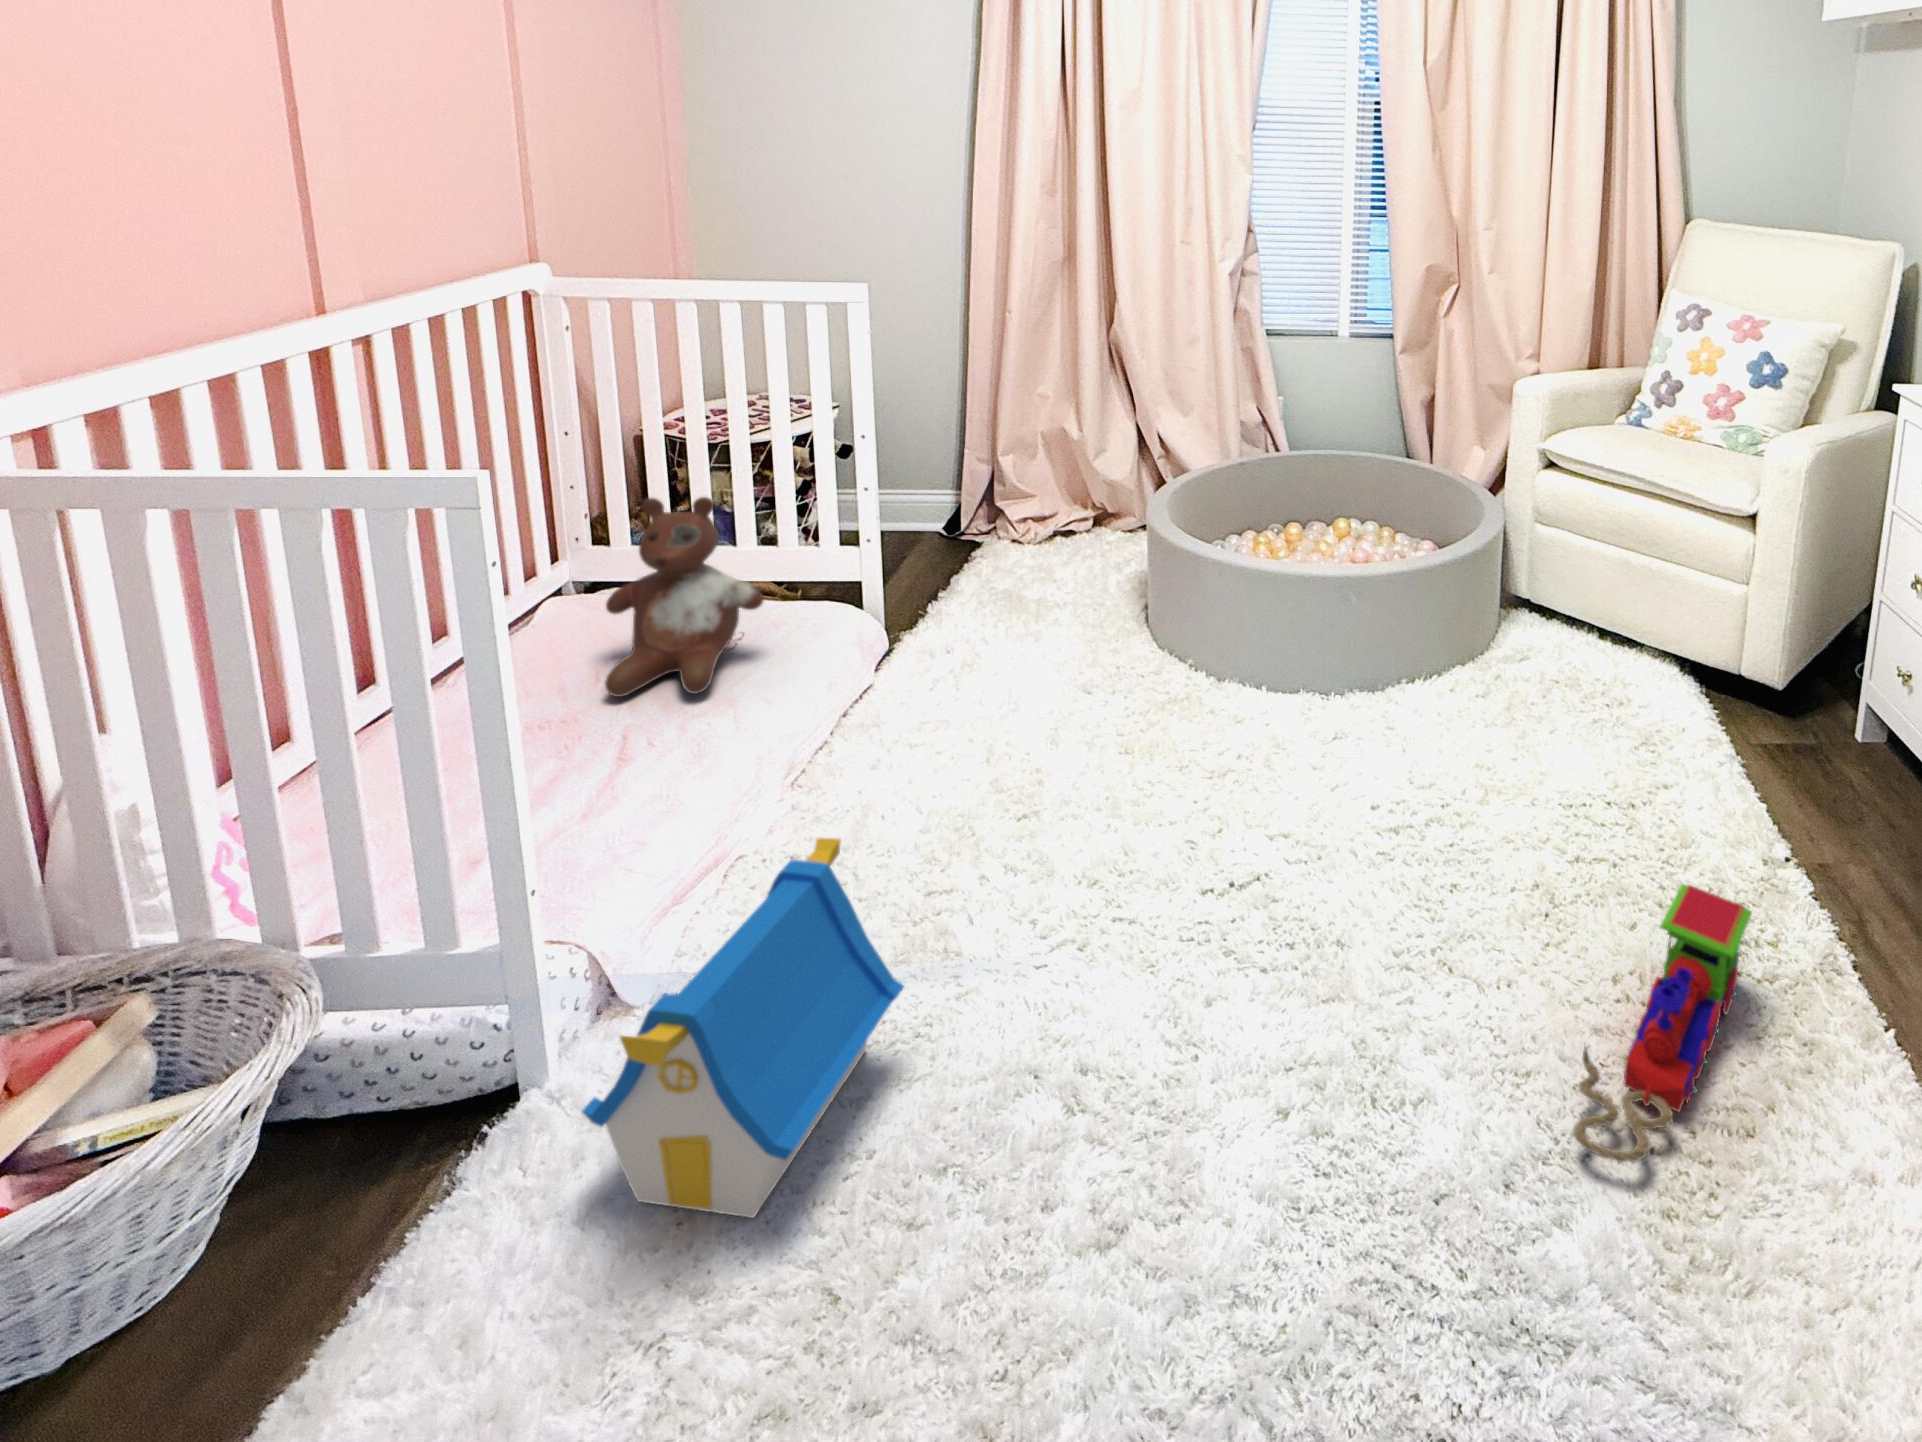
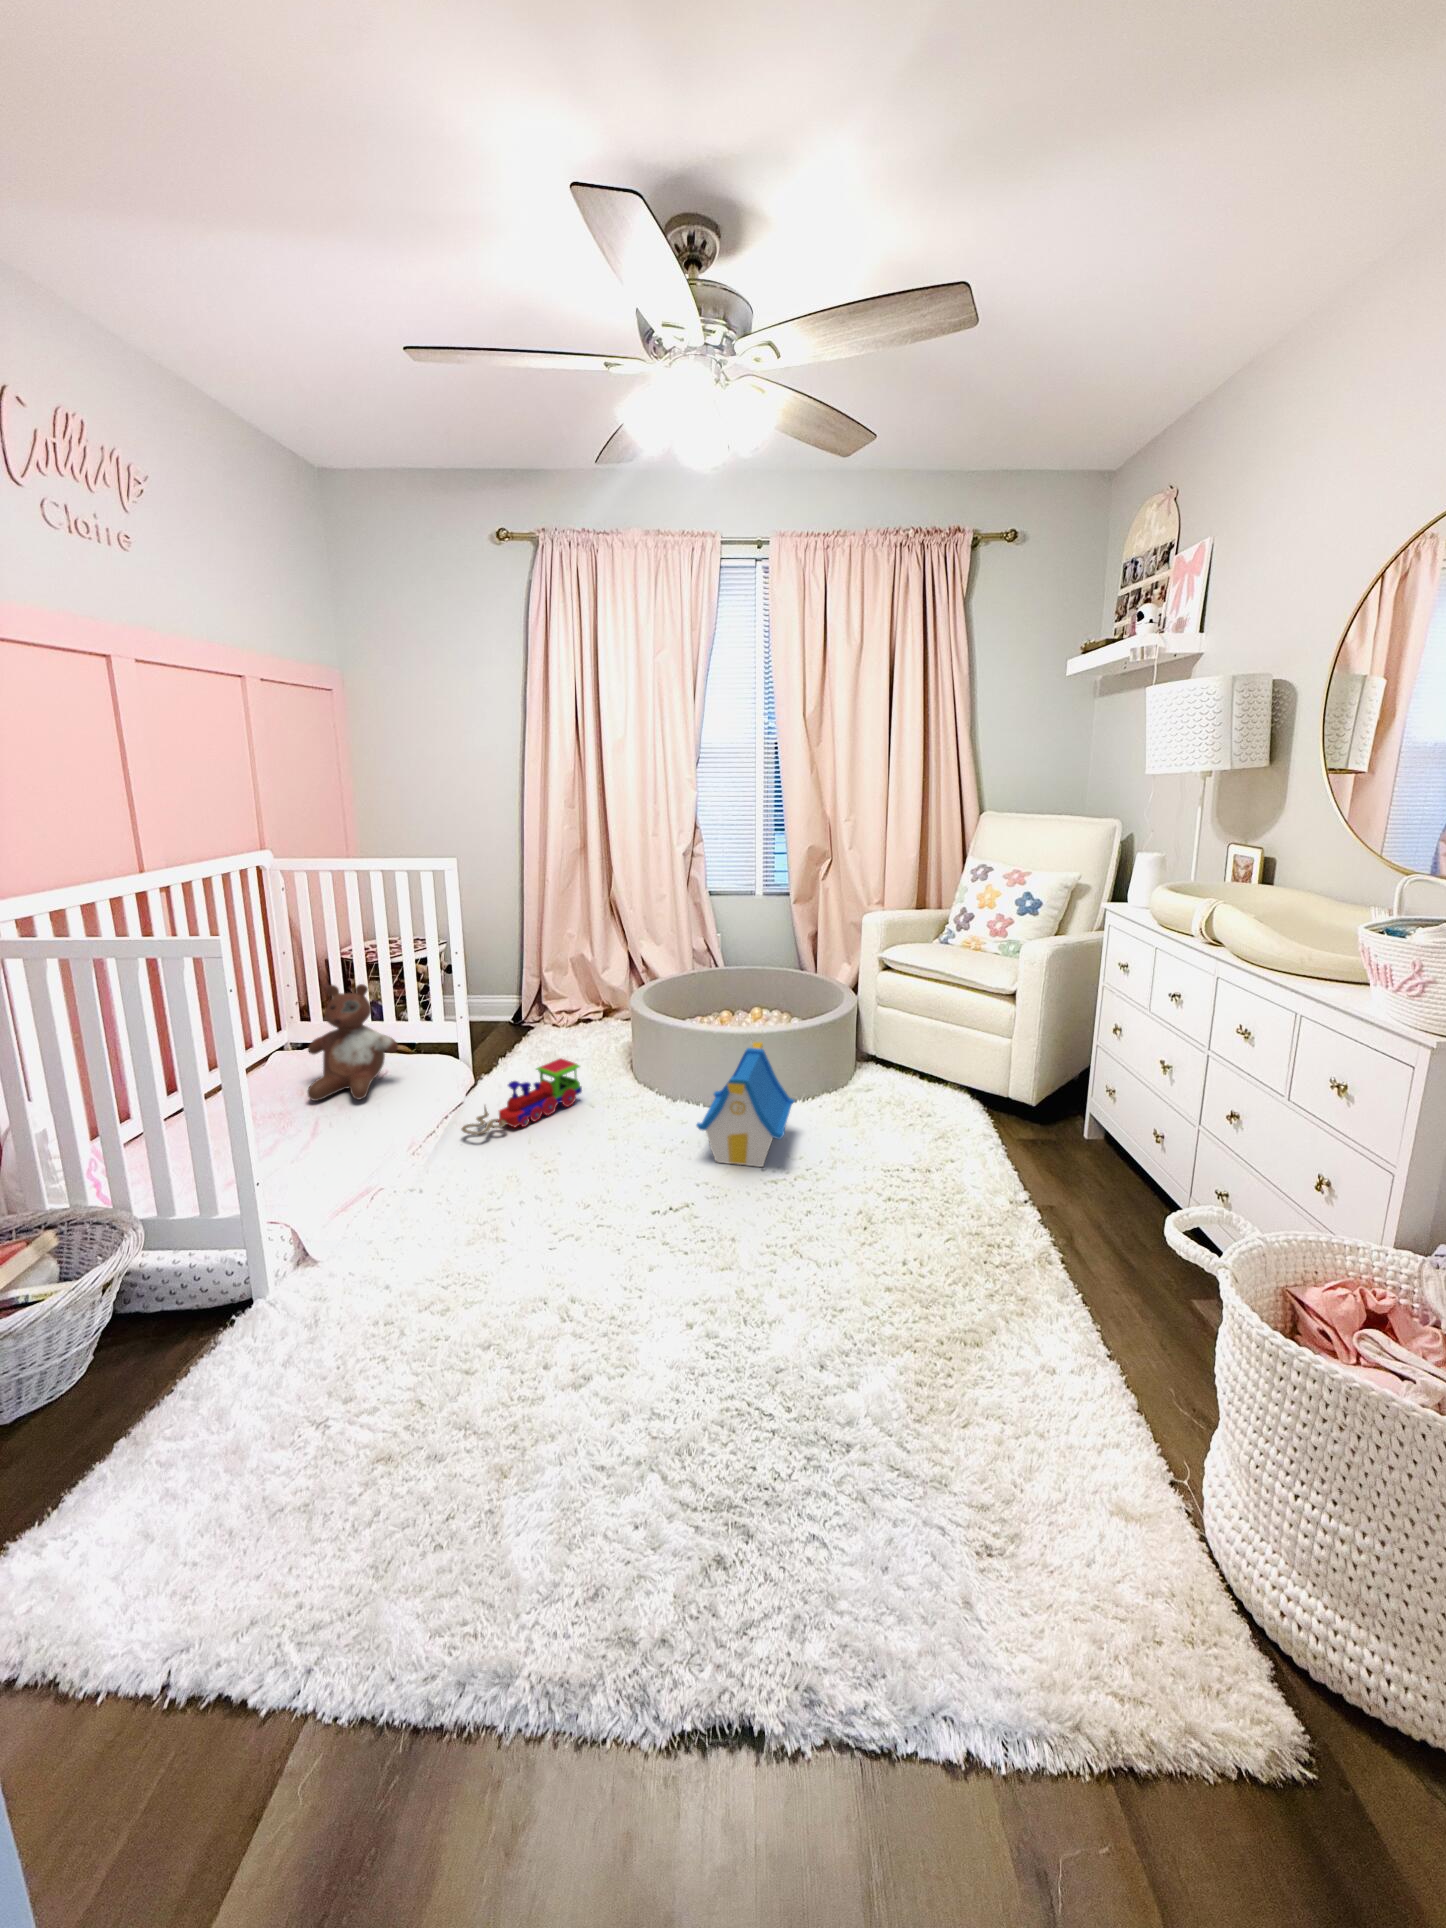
toy house: present [582,838,904,1218] -> present [697,1042,794,1167]
toy train: present [1573,884,1752,1162] -> present [462,1059,582,1135]

